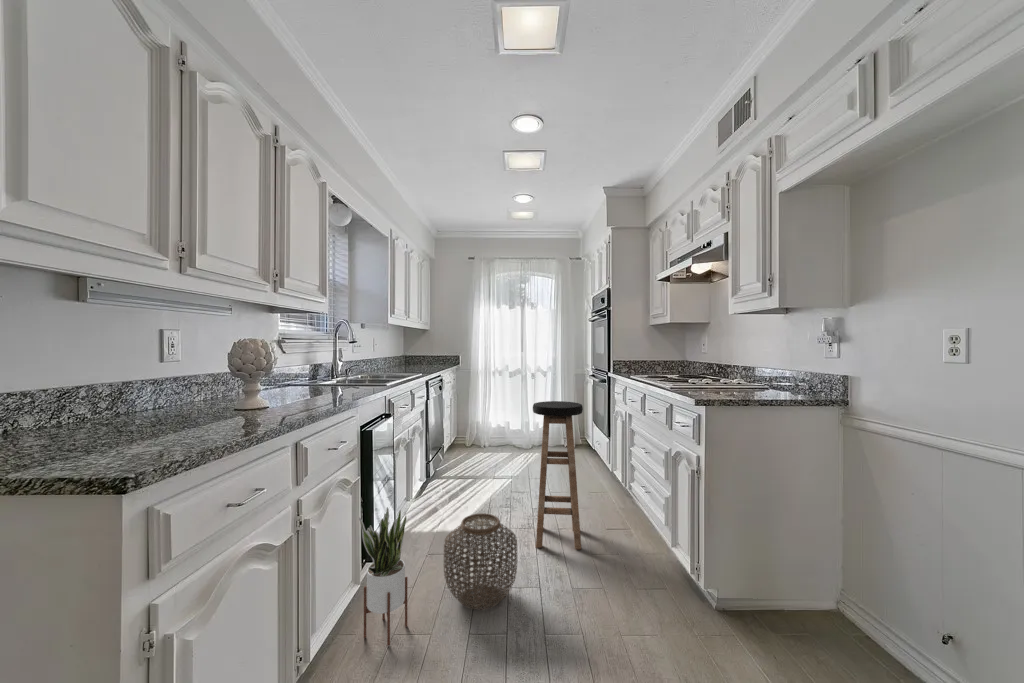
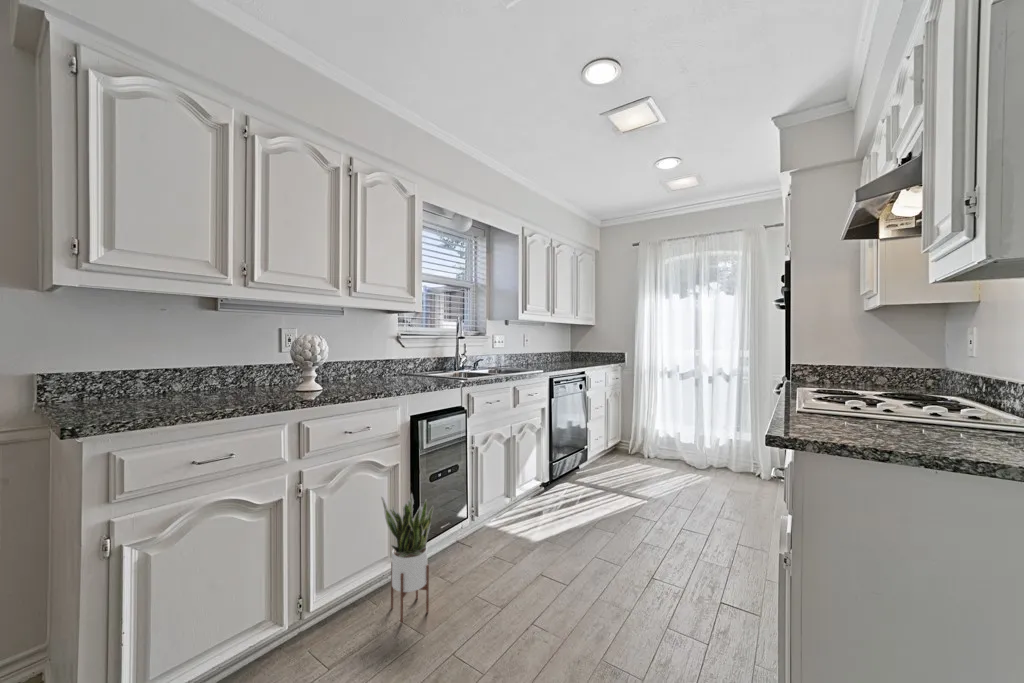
bar stool: present [533,401,583,549] -> none [610,410,682,604]
woven basket: present [444,514,517,609] -> none [469,523,549,628]

